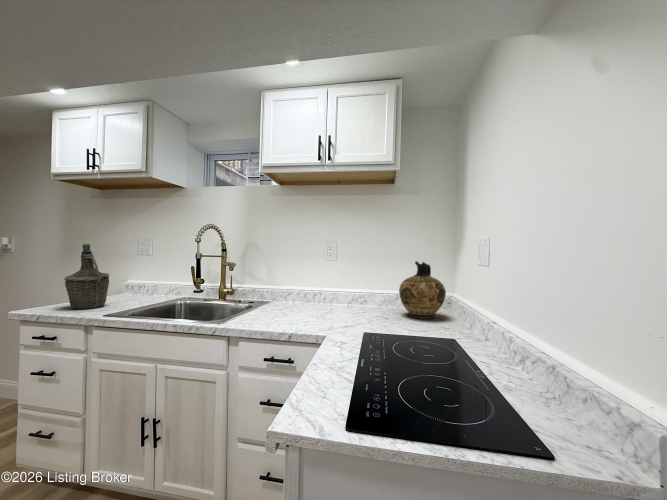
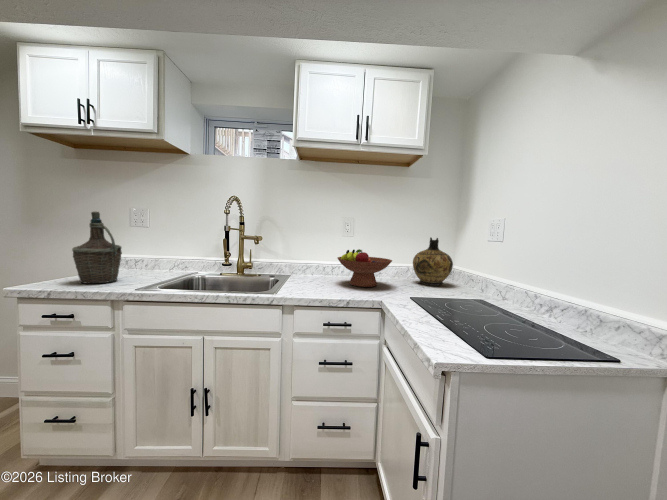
fruit bowl: none [305,276,365,318] -> present [338,249,392,287]

